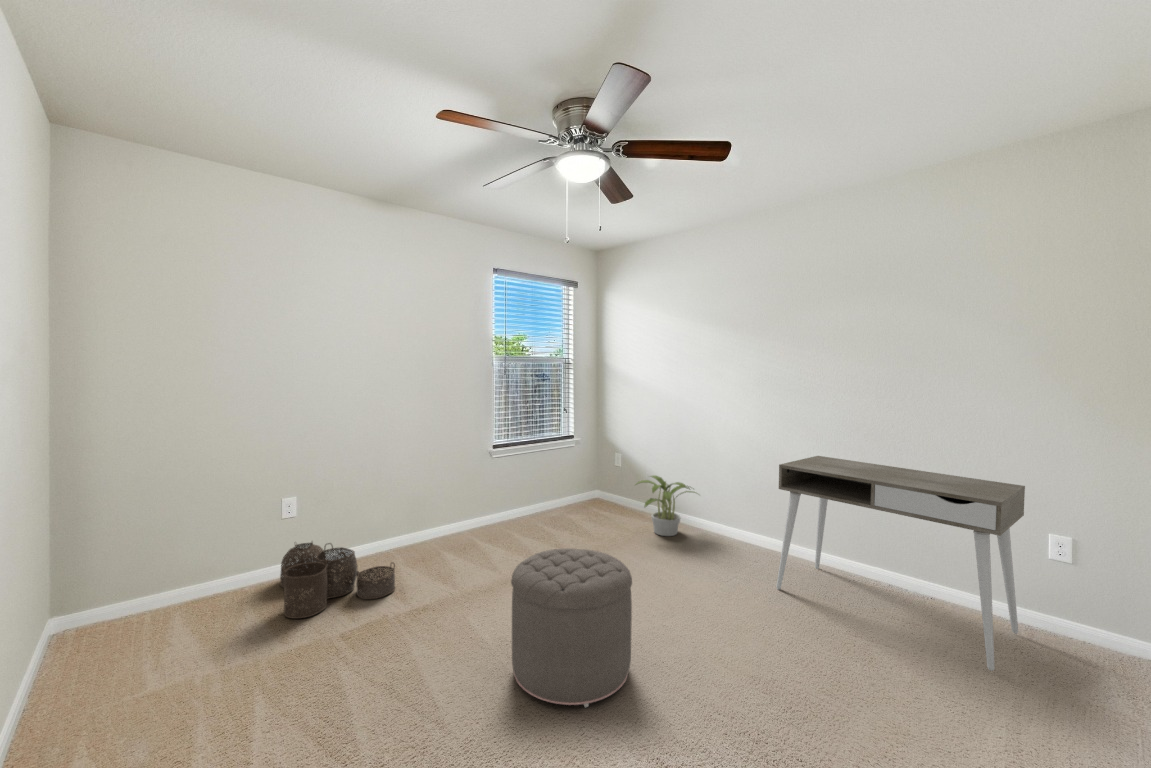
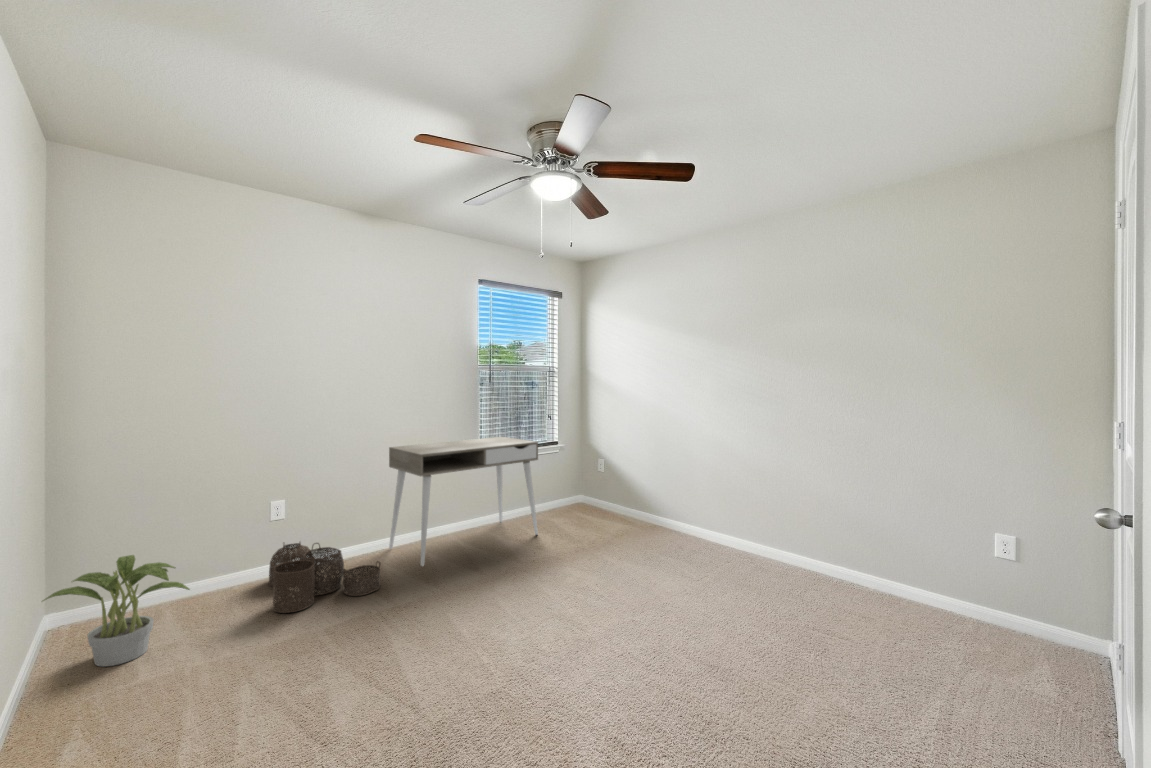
desk: present [776,456,1025,671] -> present [389,437,538,566]
potted plant: present [637,476,696,536] -> present [43,555,190,666]
ottoman: present [511,548,632,707] -> none [489,541,602,685]

